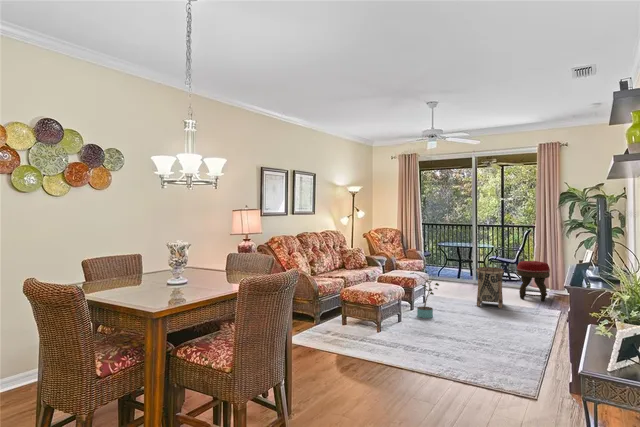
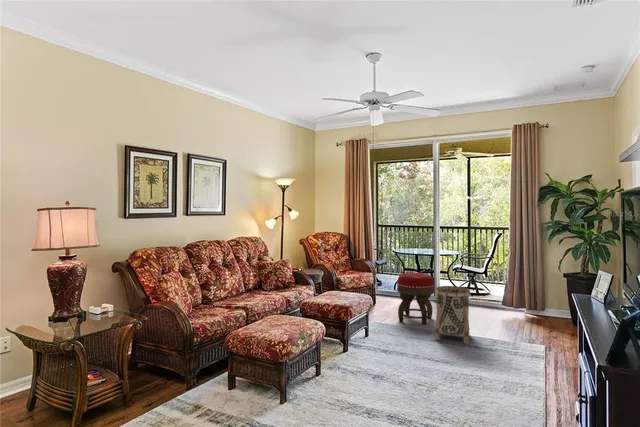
footstool: present [517,261,550,301] -> present [397,273,434,325]
potted plant: present [410,267,439,318] -> none [339,291,380,367]

